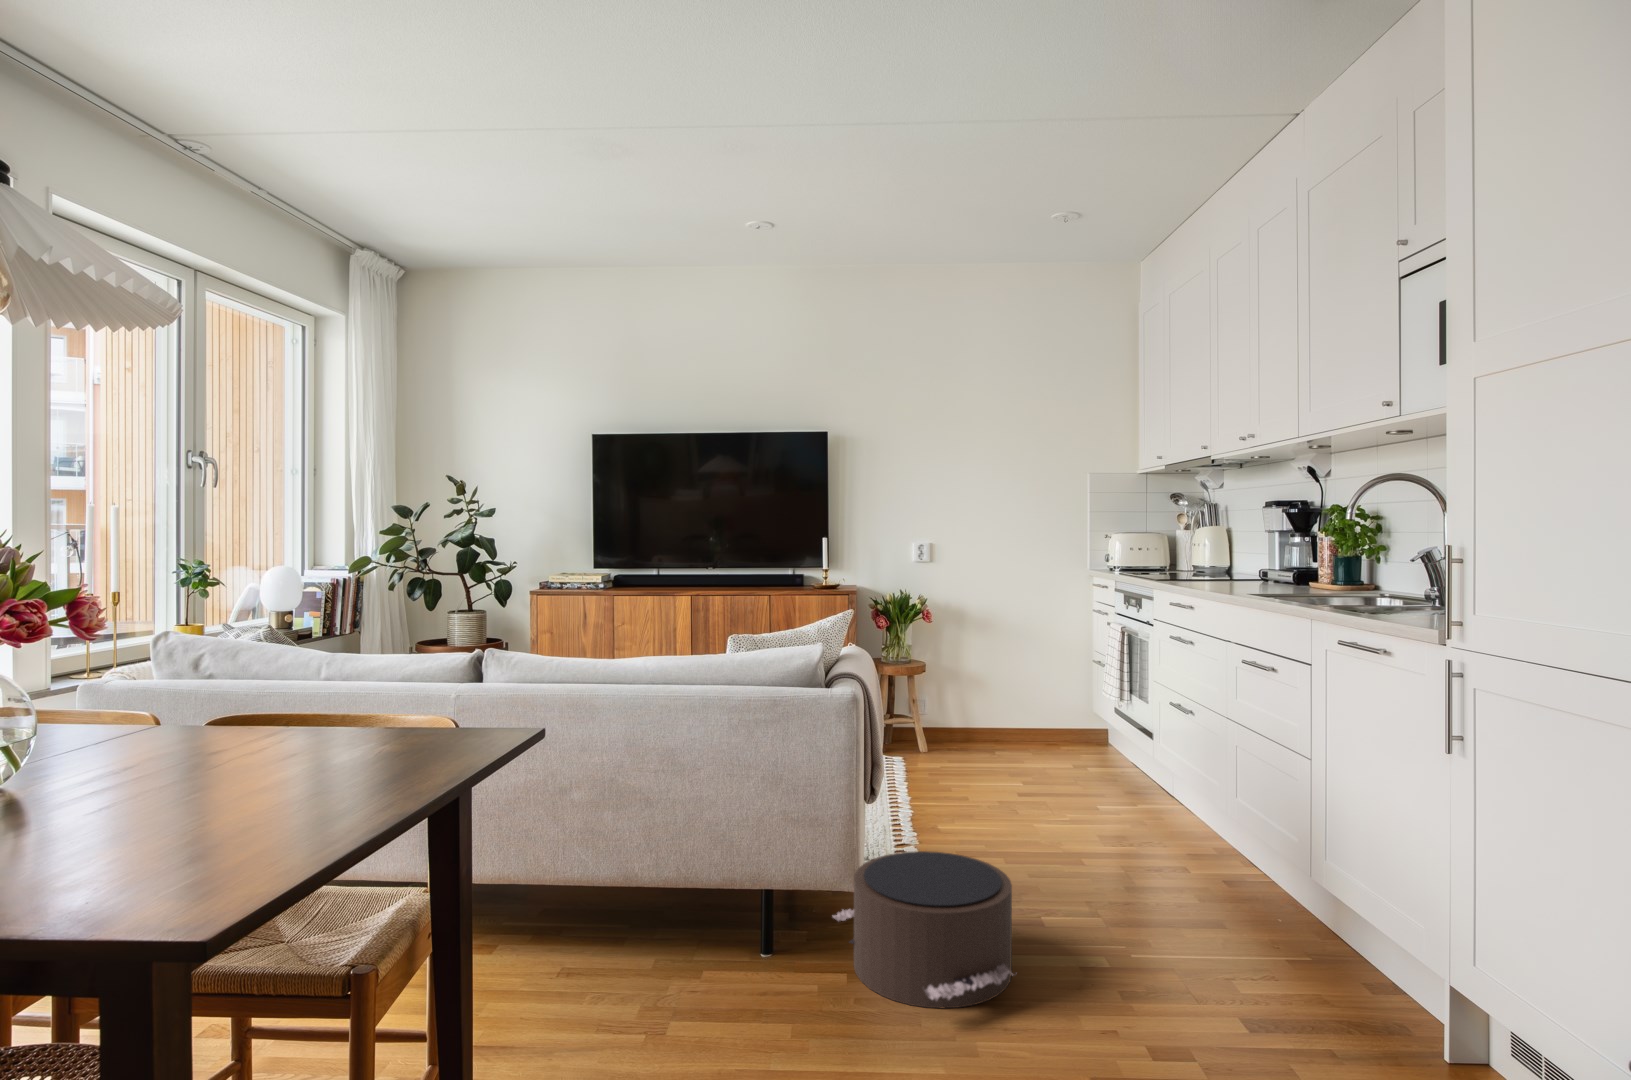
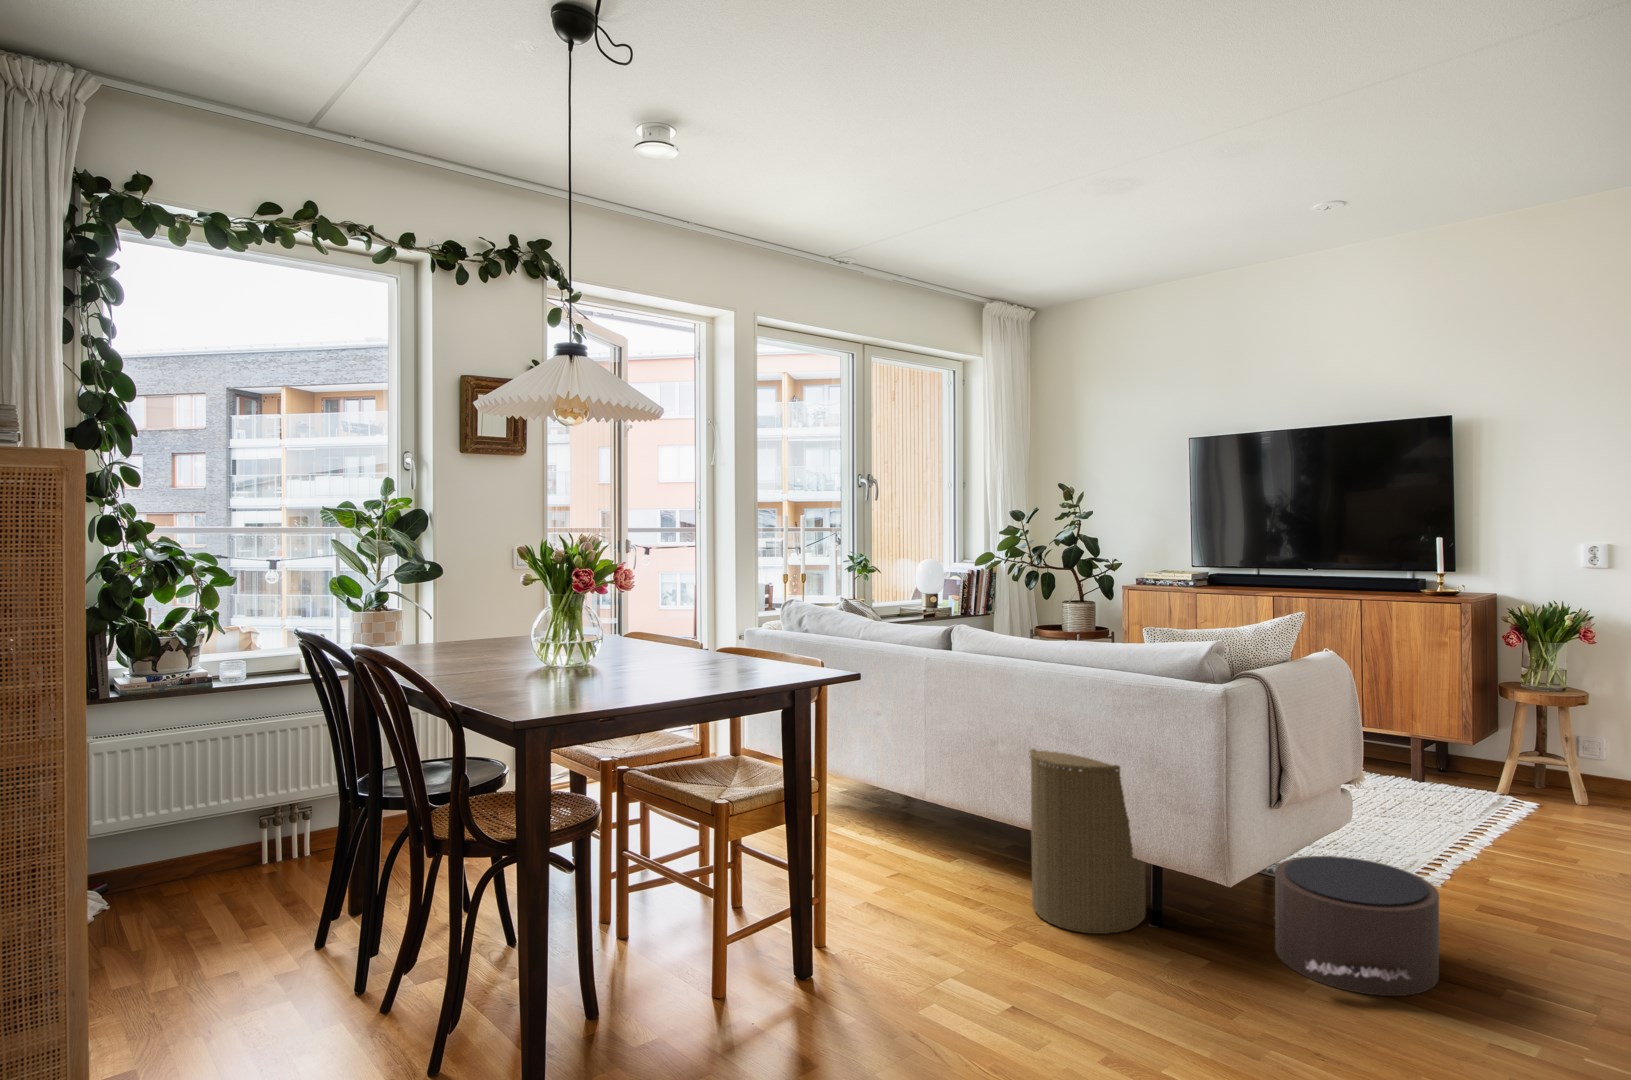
laundry hamper: none [548,754,730,1041] -> present [1029,749,1146,934]

